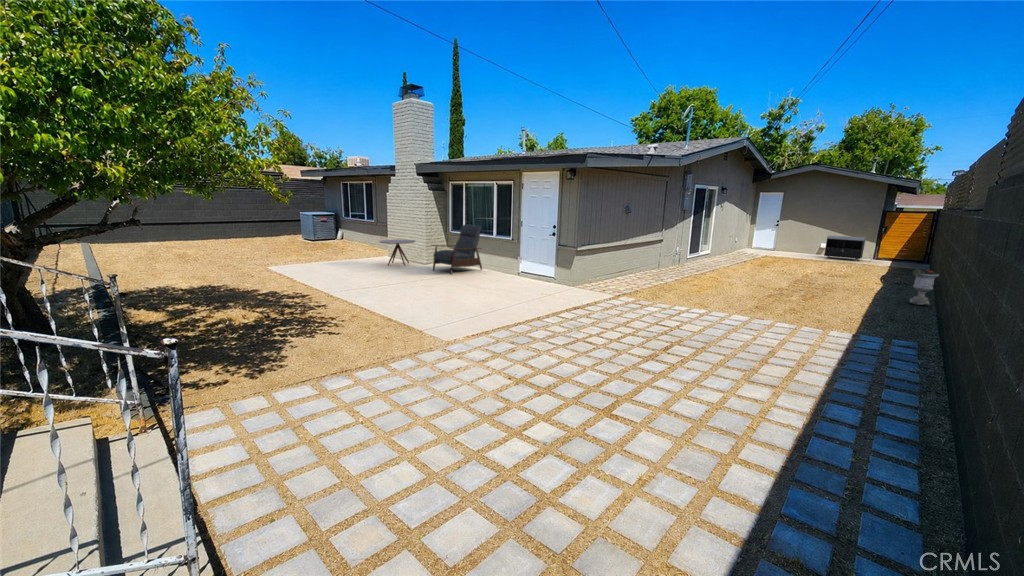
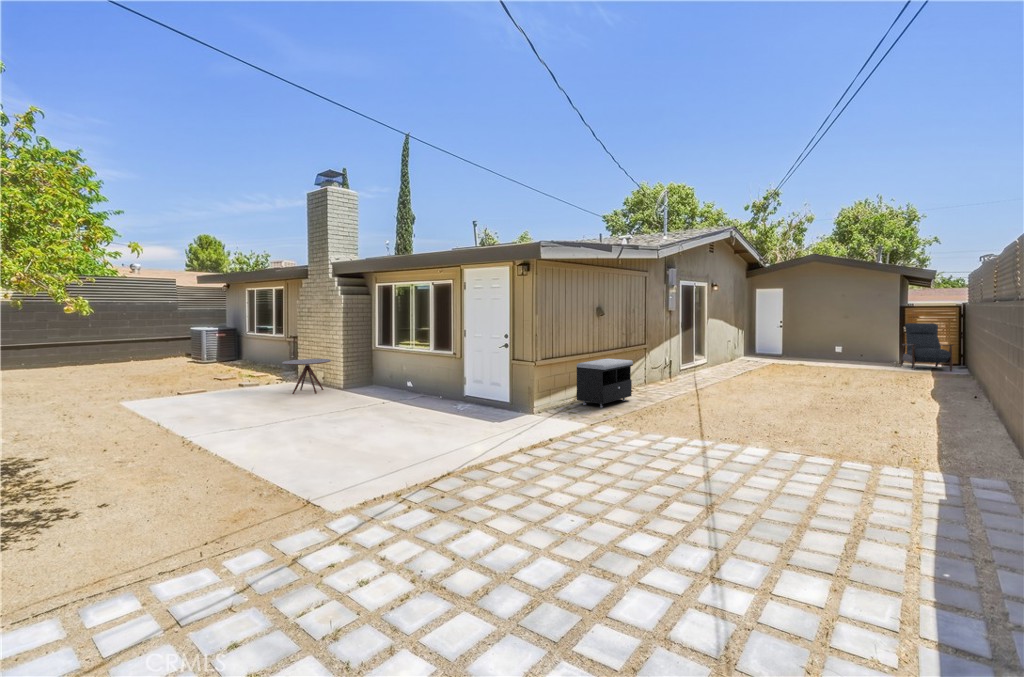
chair: present [432,225,482,274] -> present [901,323,954,371]
storage bench: present [824,236,866,261] -> present [577,359,633,407]
planter: present [909,268,939,305] -> none [960,374,995,421]

